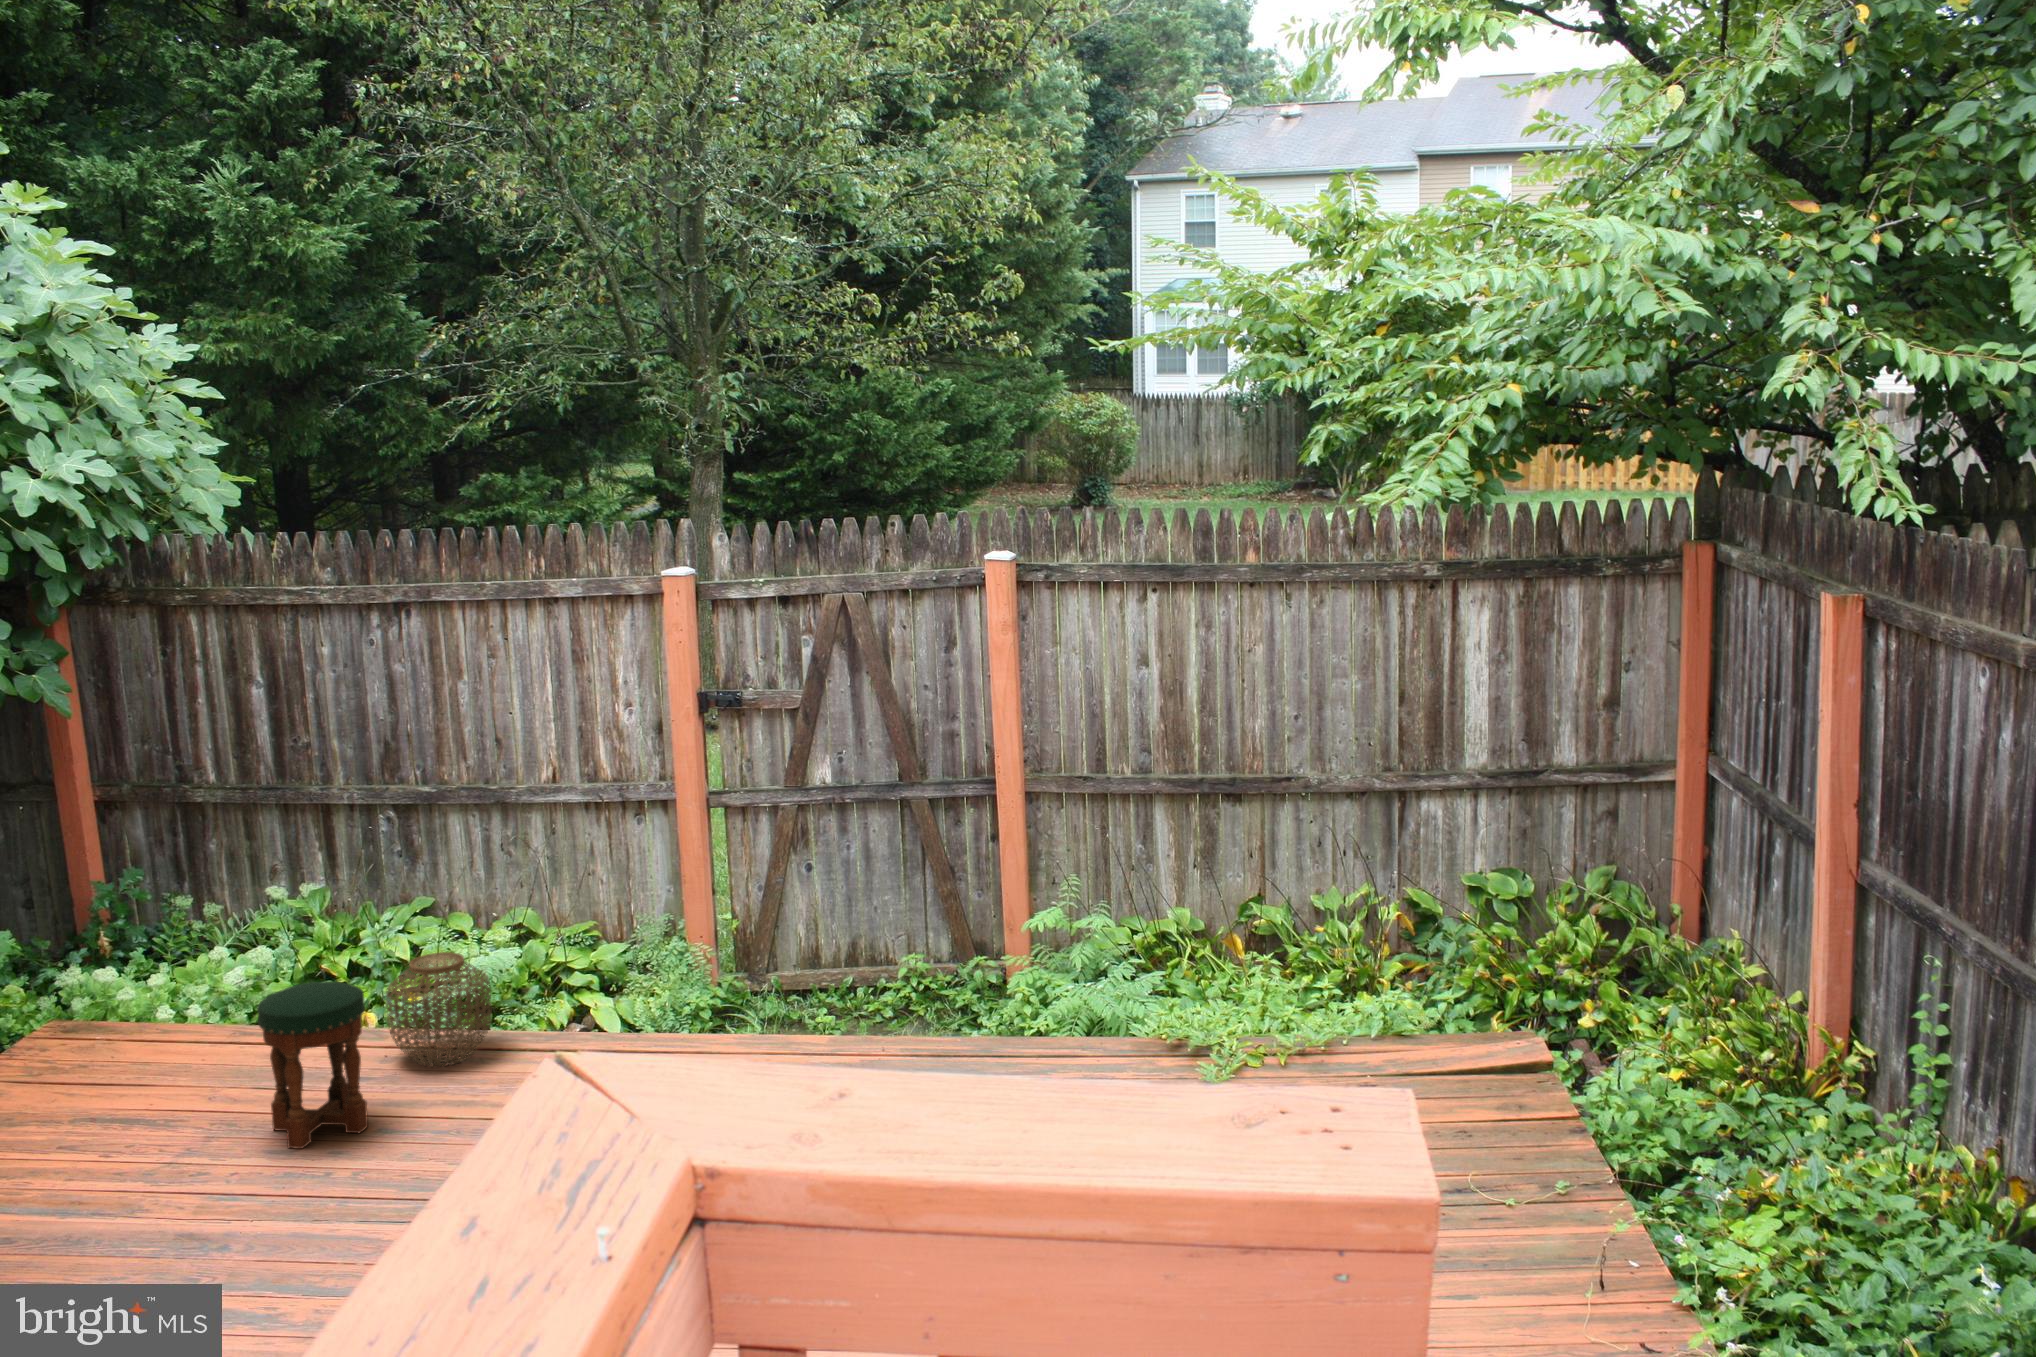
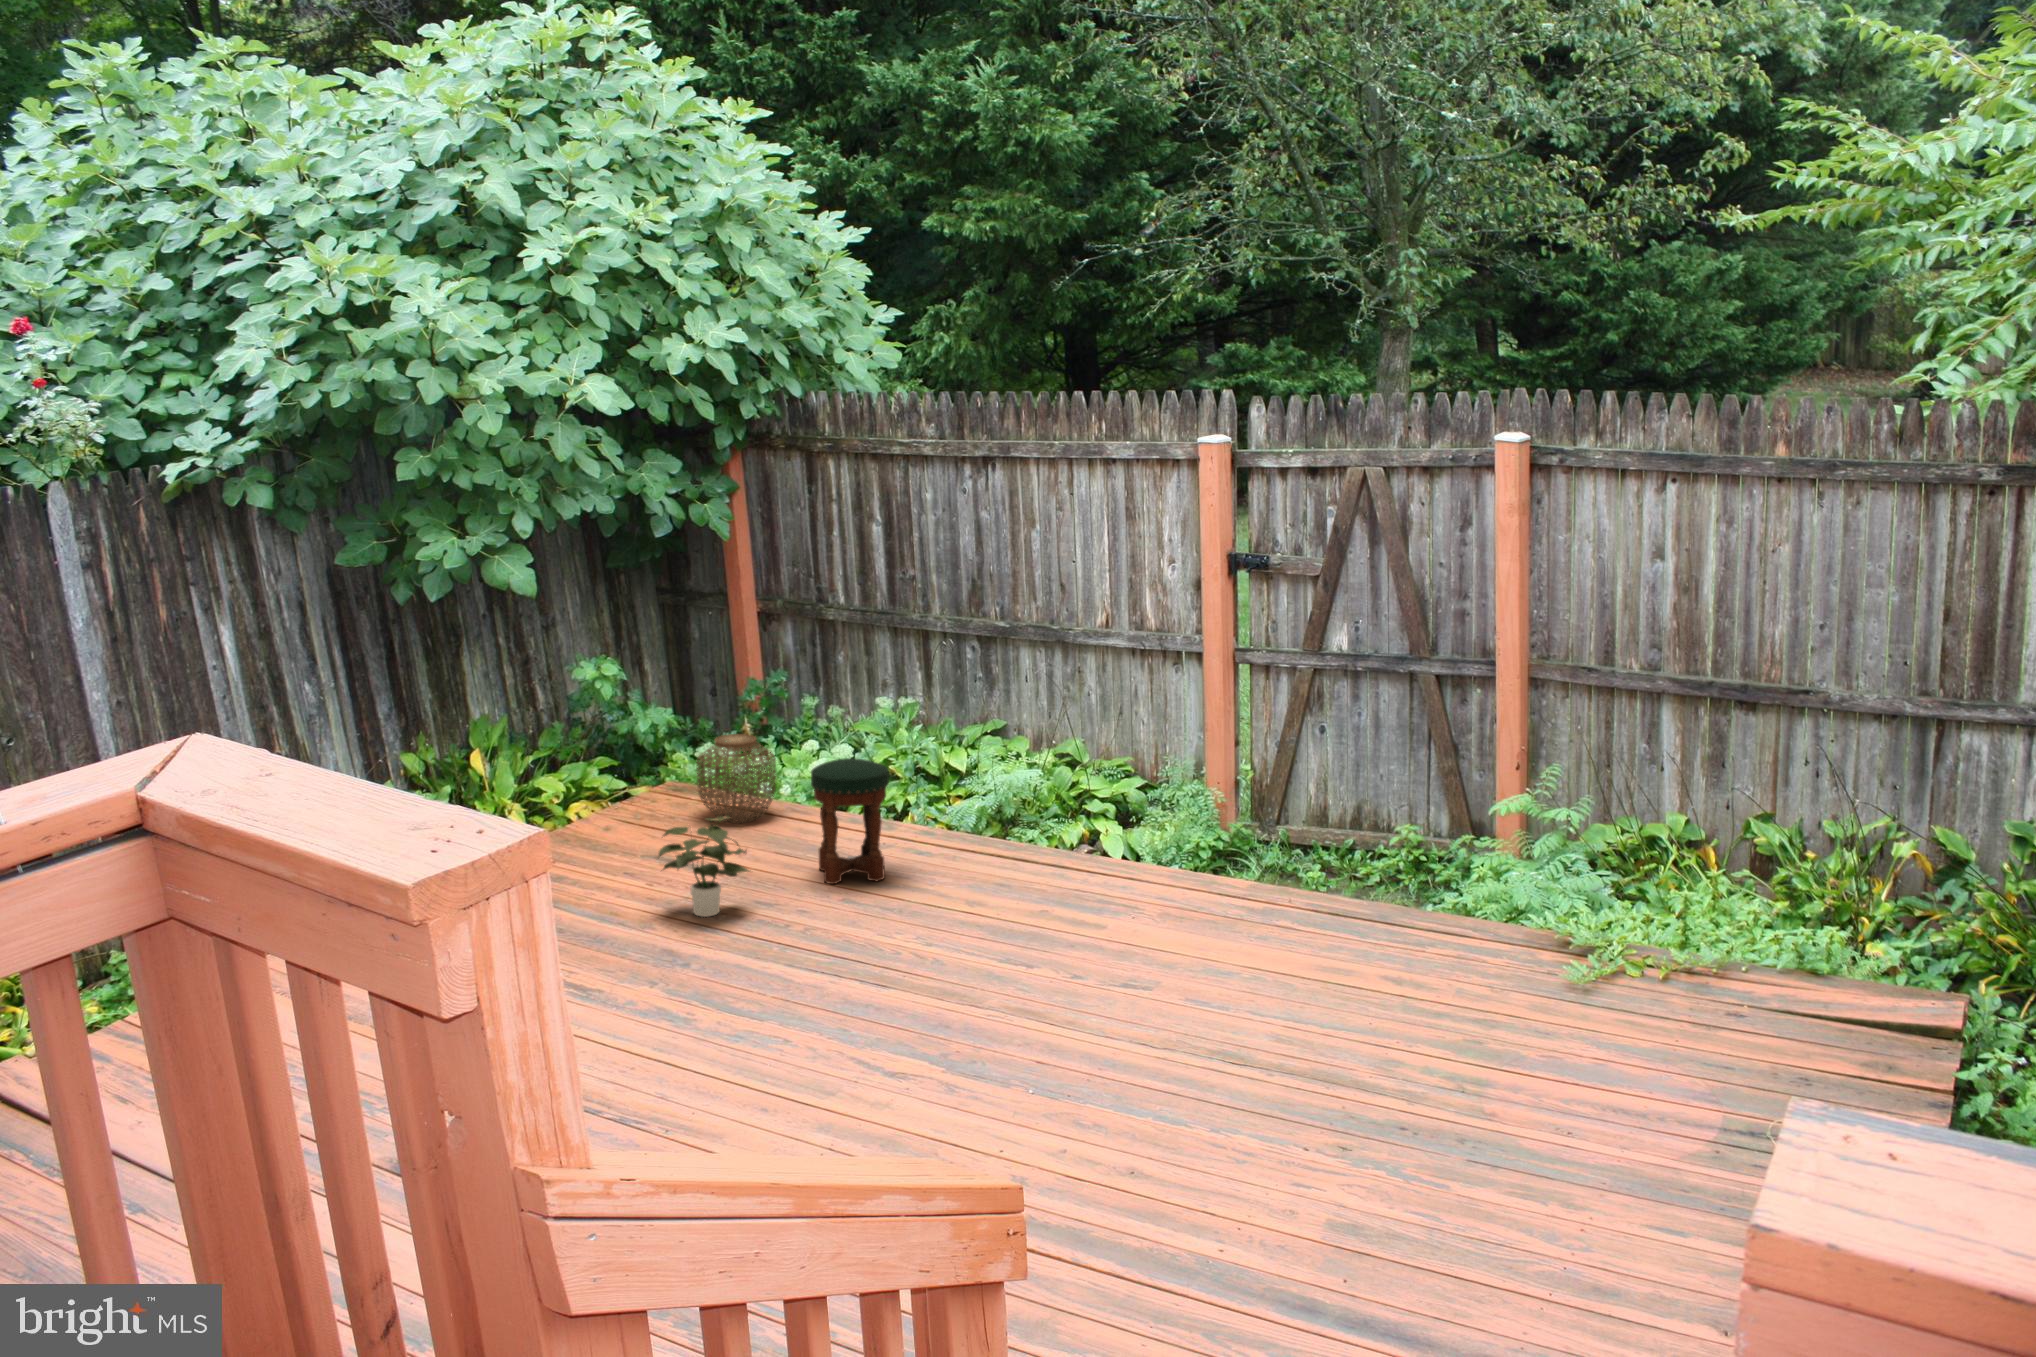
woven basket: present [386,952,492,1067] -> present [697,734,776,823]
potted plant: none [52,1094,201,1240] -> present [659,816,749,917]

